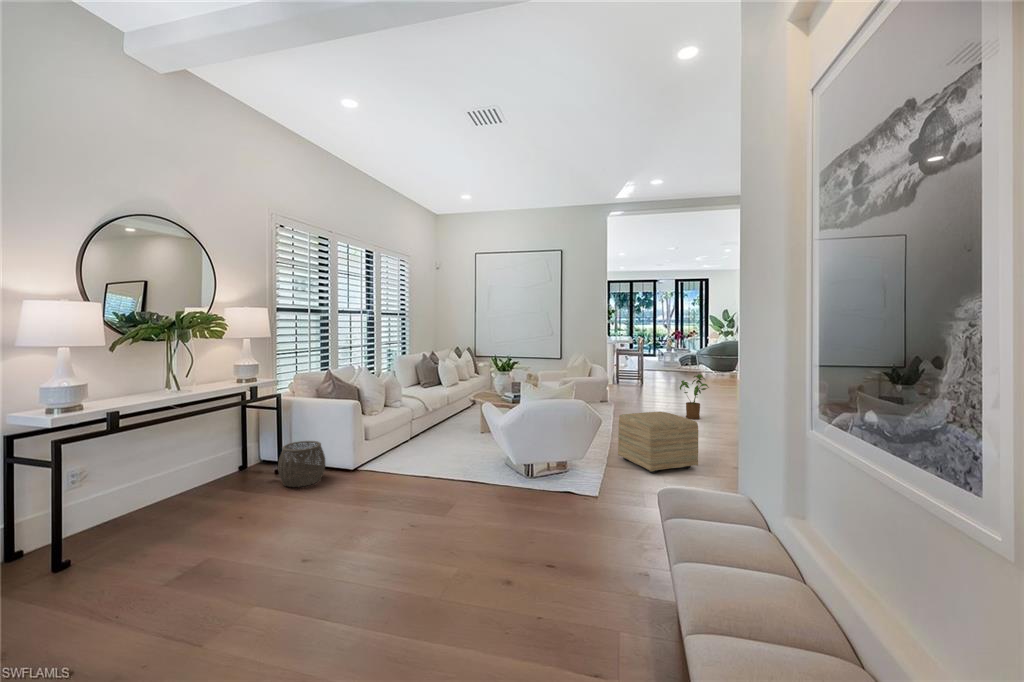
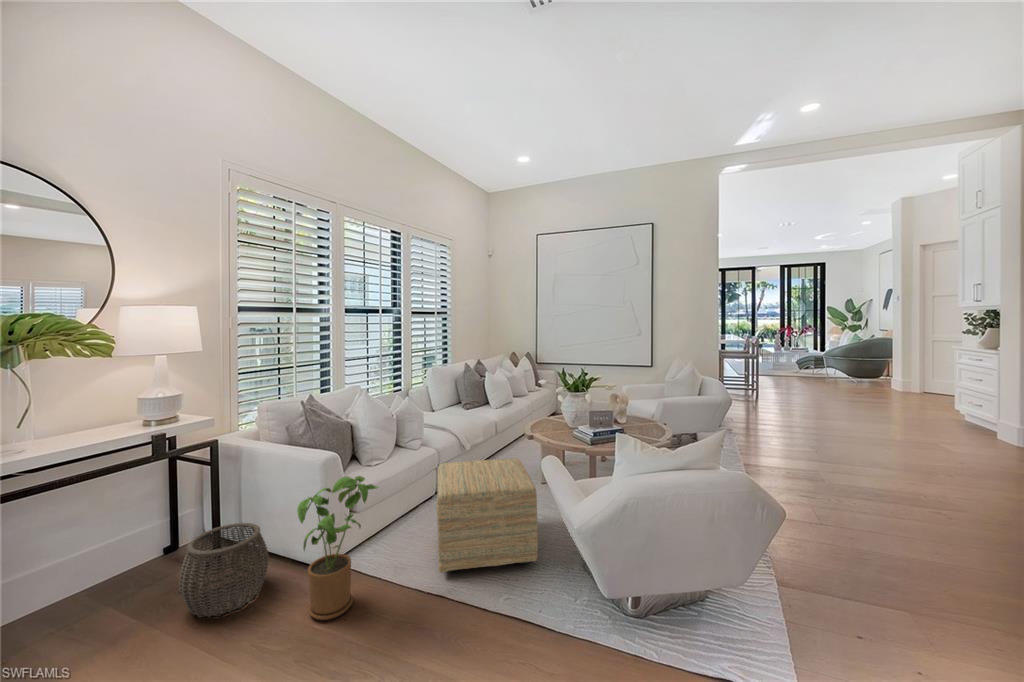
house plant: present [680,374,709,419] -> present [297,476,378,620]
ottoman: present [618,412,698,473] -> present [437,459,538,573]

